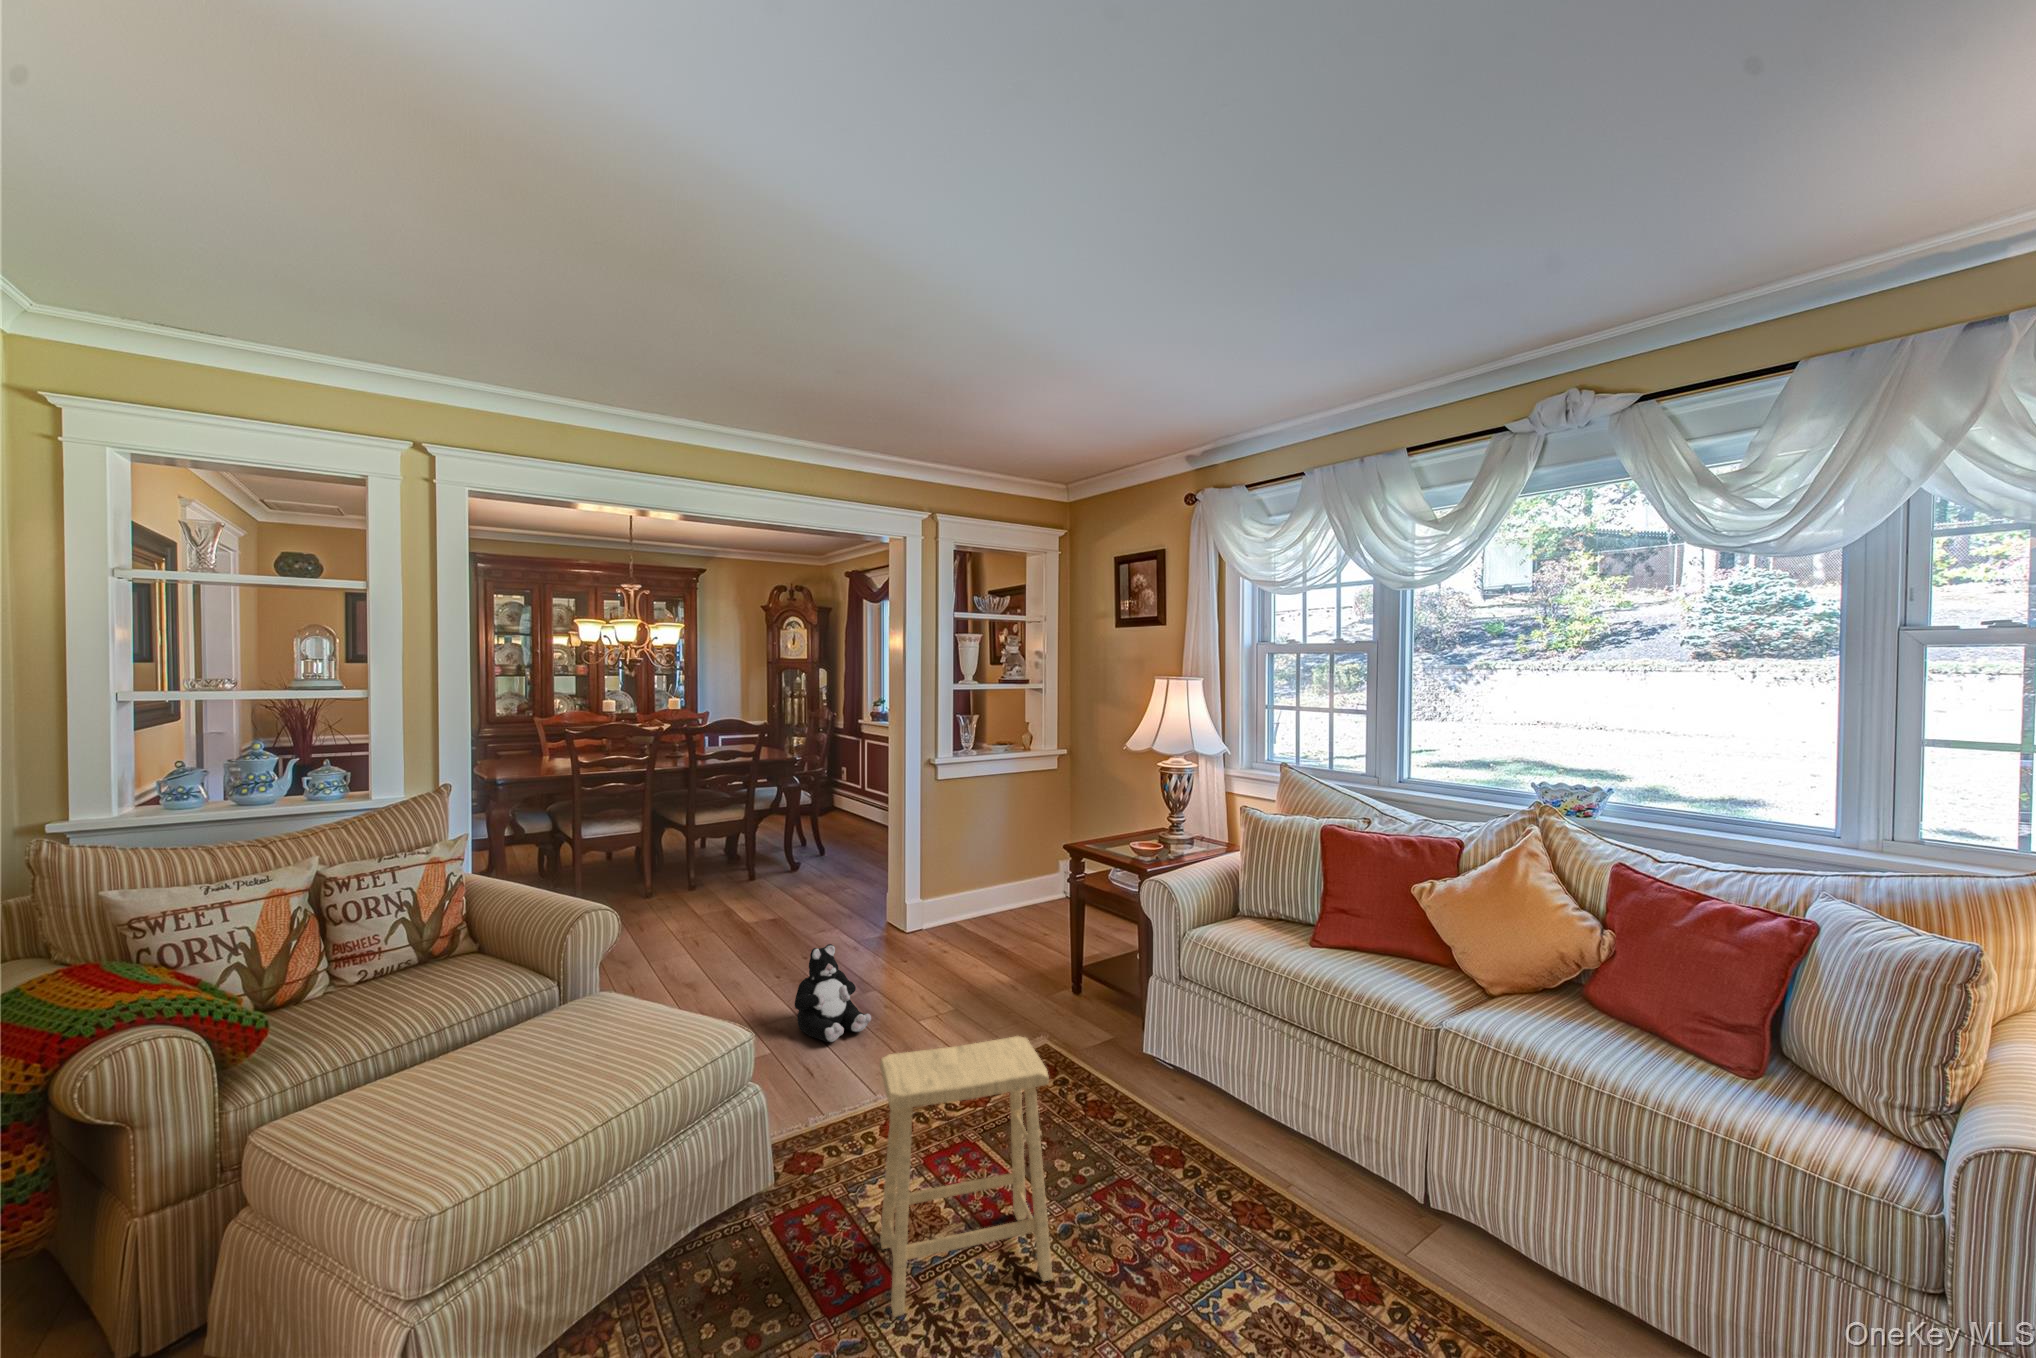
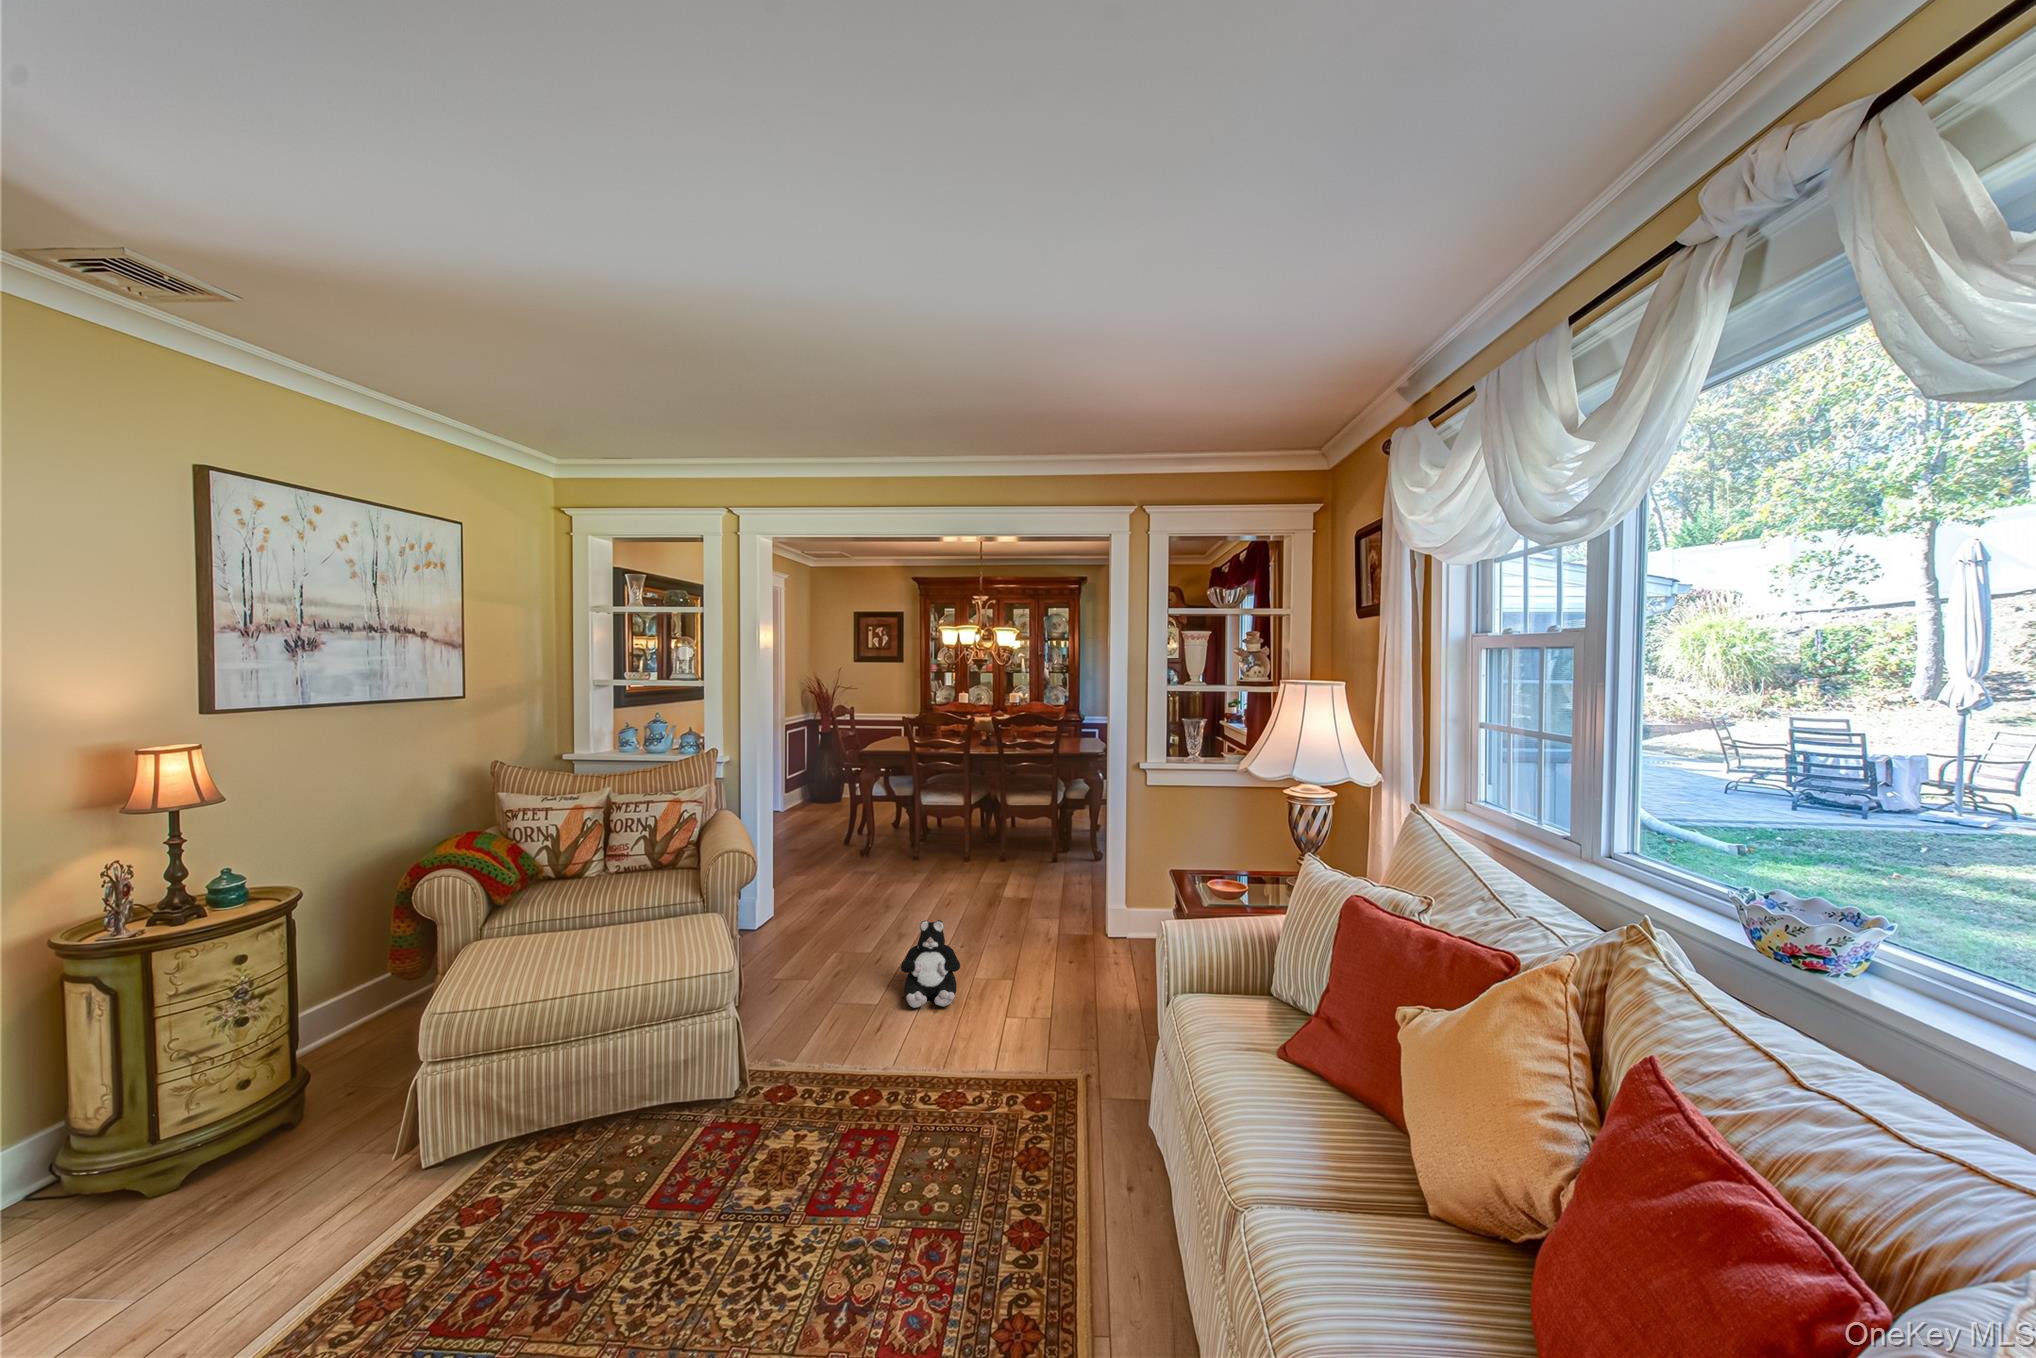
footstool: present [880,1036,1052,1317] -> none [666,1009,848,1278]

